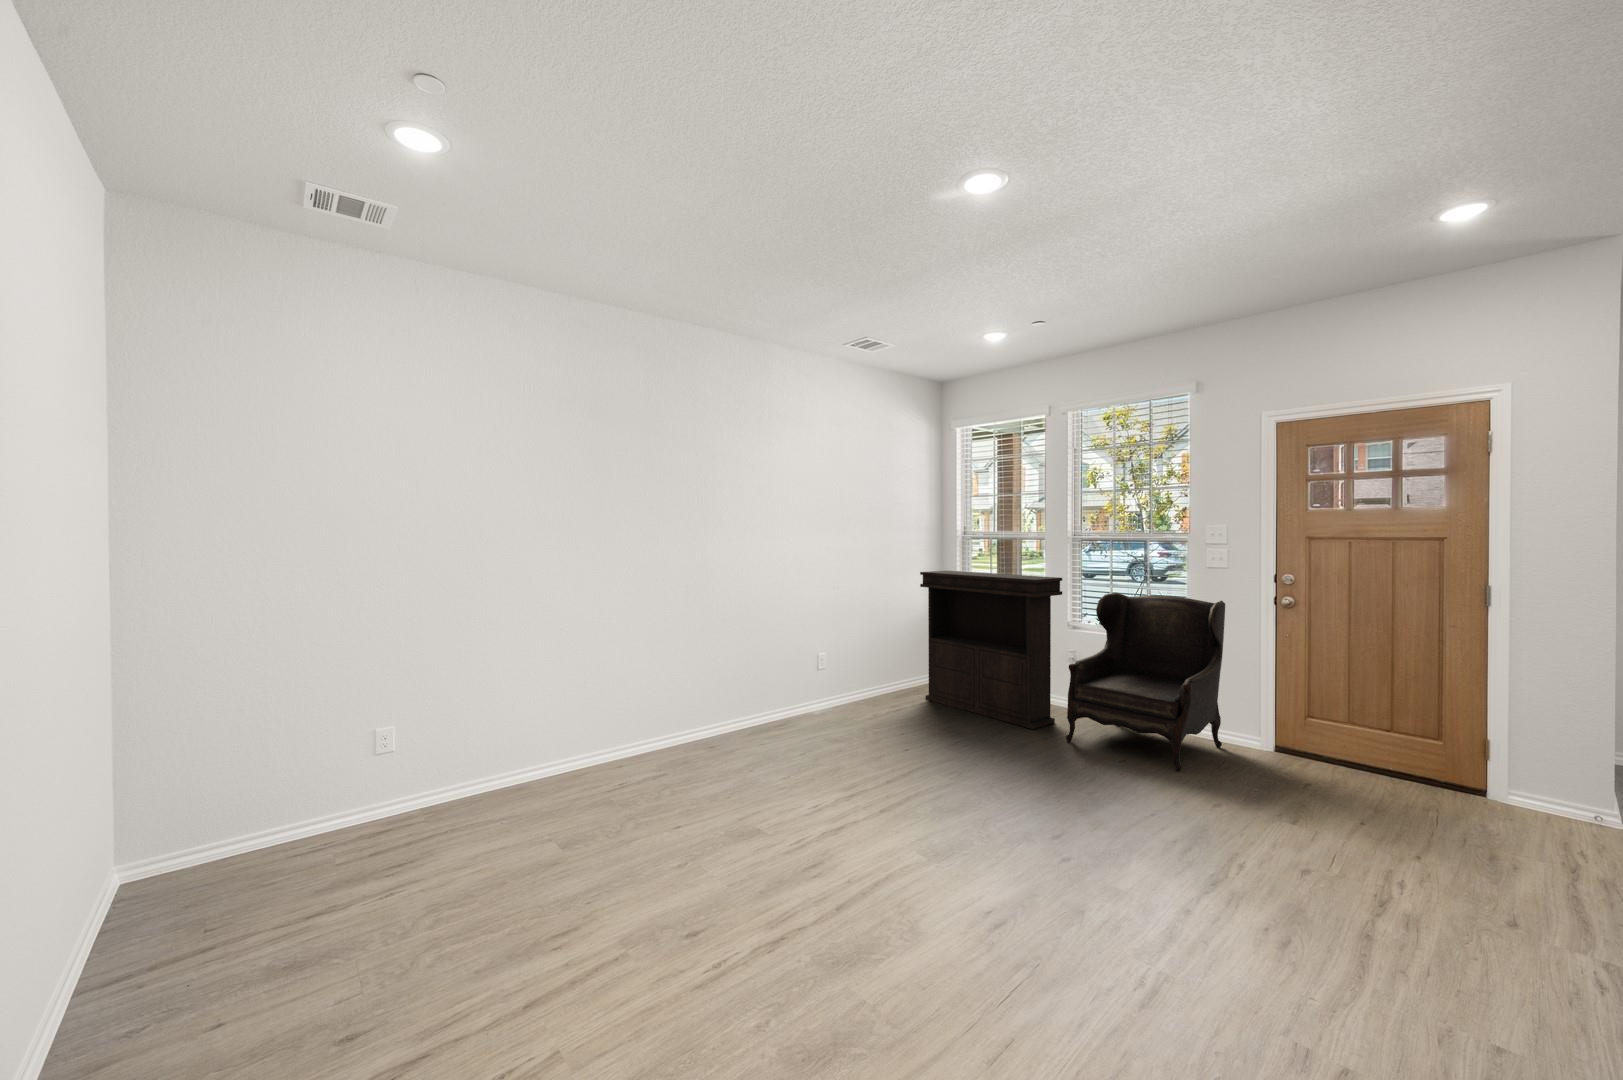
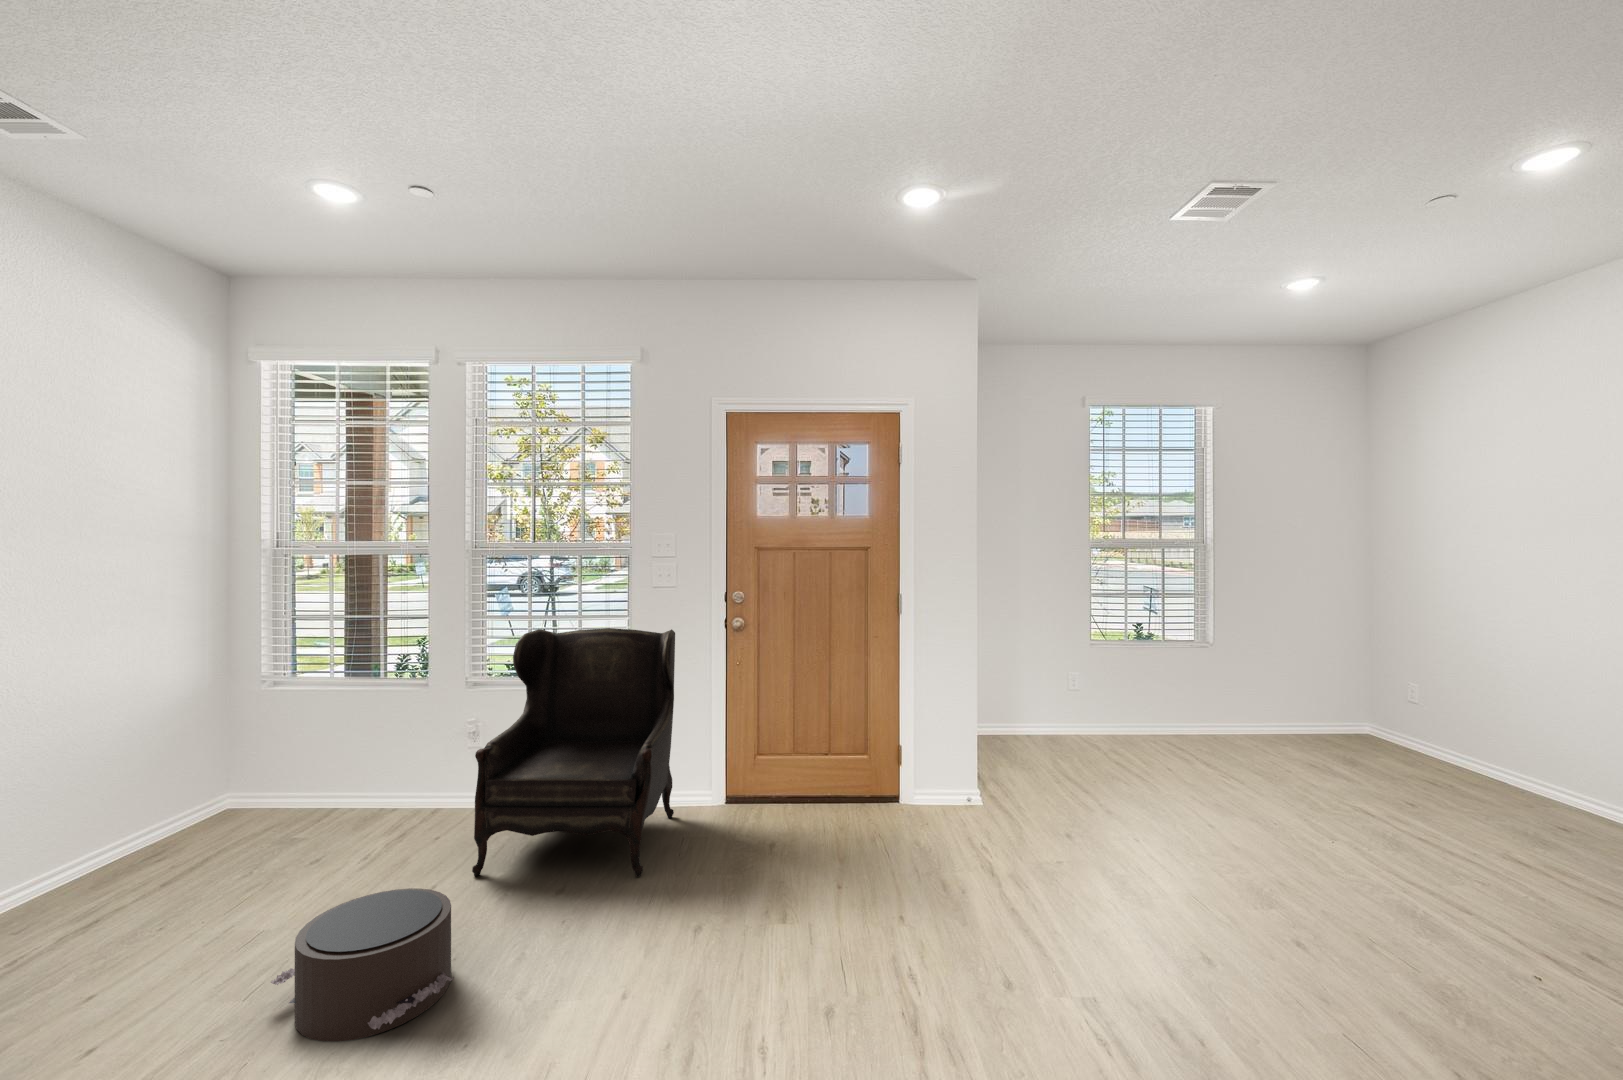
console table: present [920,571,1062,729] -> none [172,613,461,870]
pouf: none [963,723,1047,787] -> present [271,888,454,1042]

